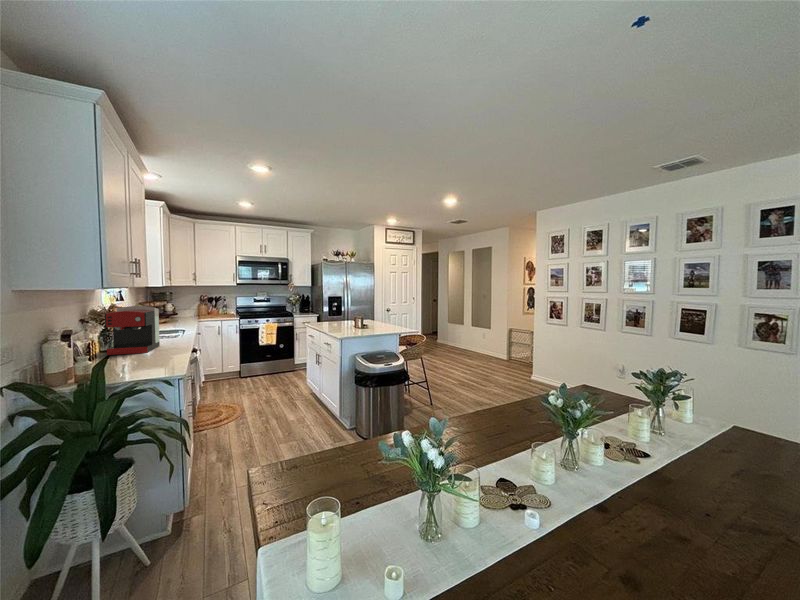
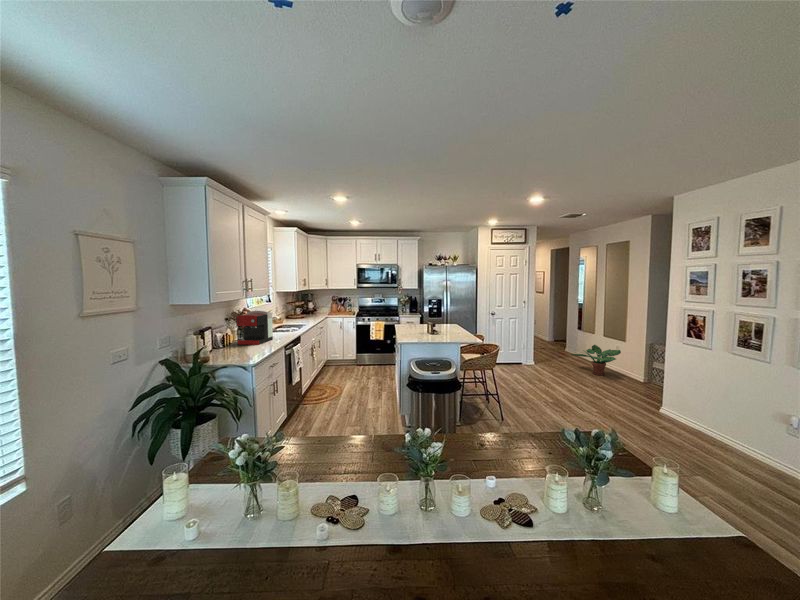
potted plant: none [458,334,496,360] -> present [572,345,621,375]

